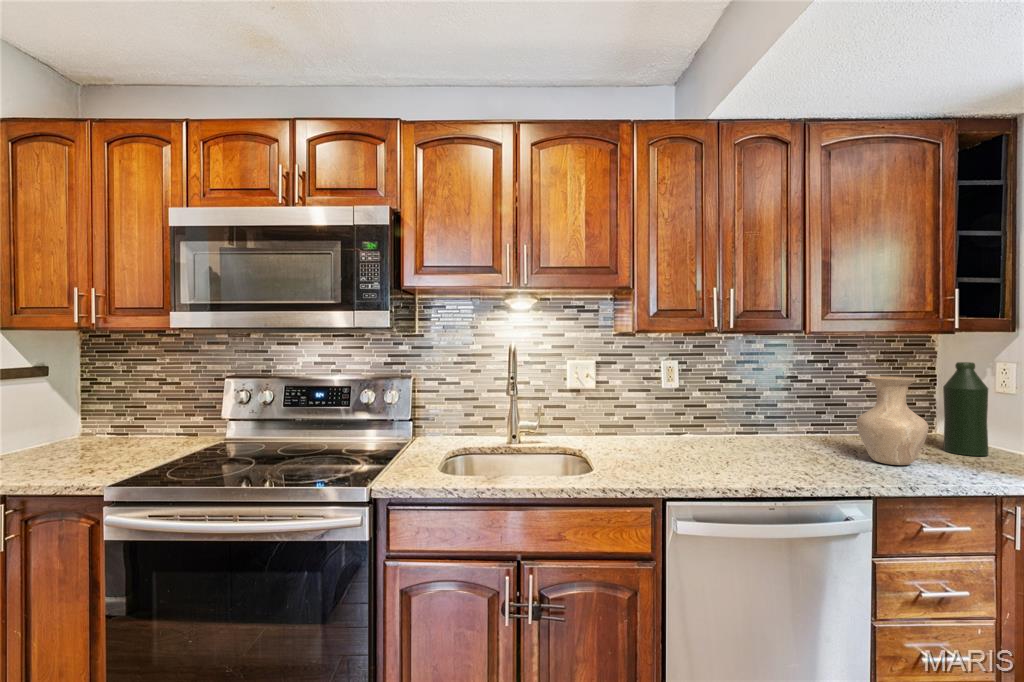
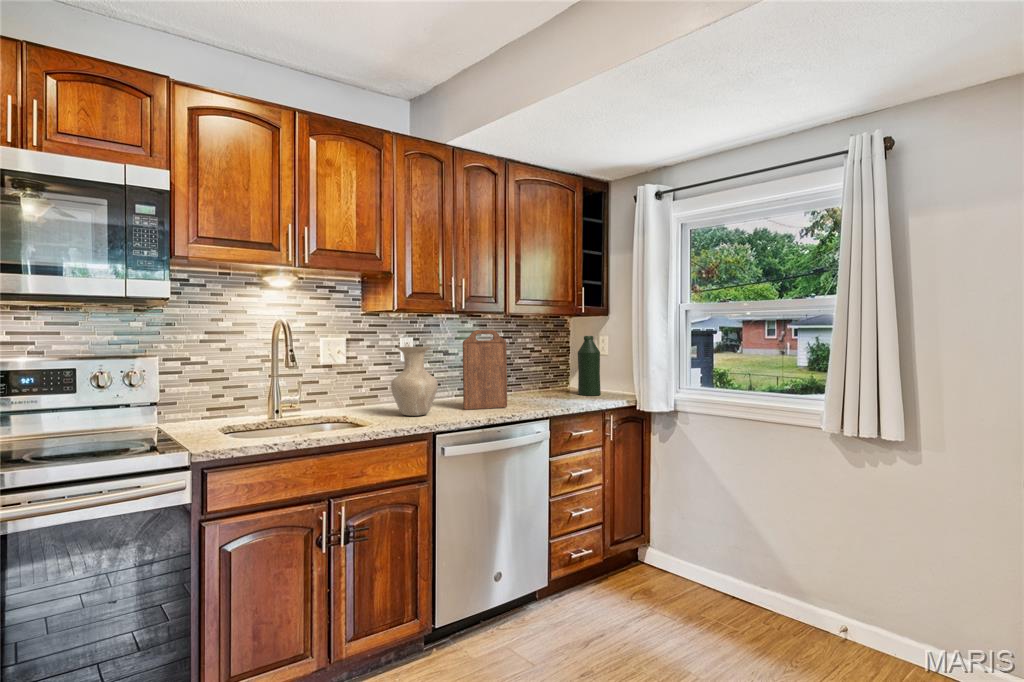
cutting board: none [726,356,794,463] -> present [463,330,507,410]
vase: present [857,376,929,465] -> present [391,347,438,416]

